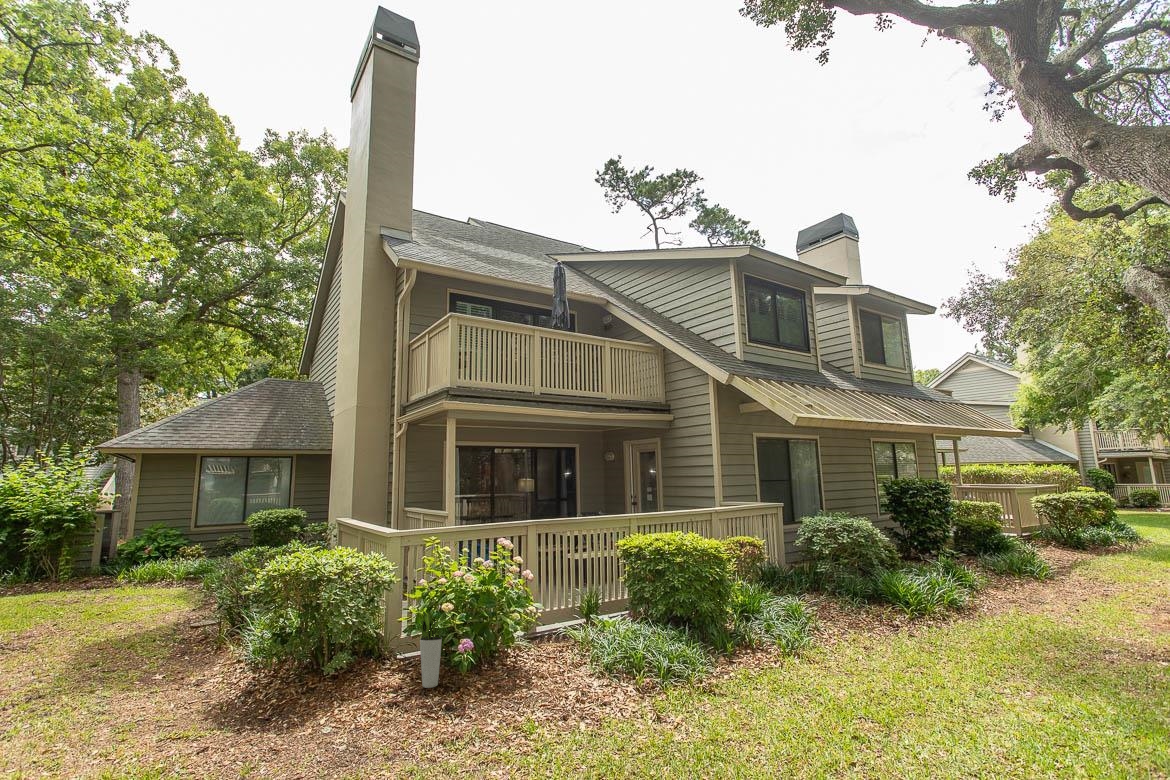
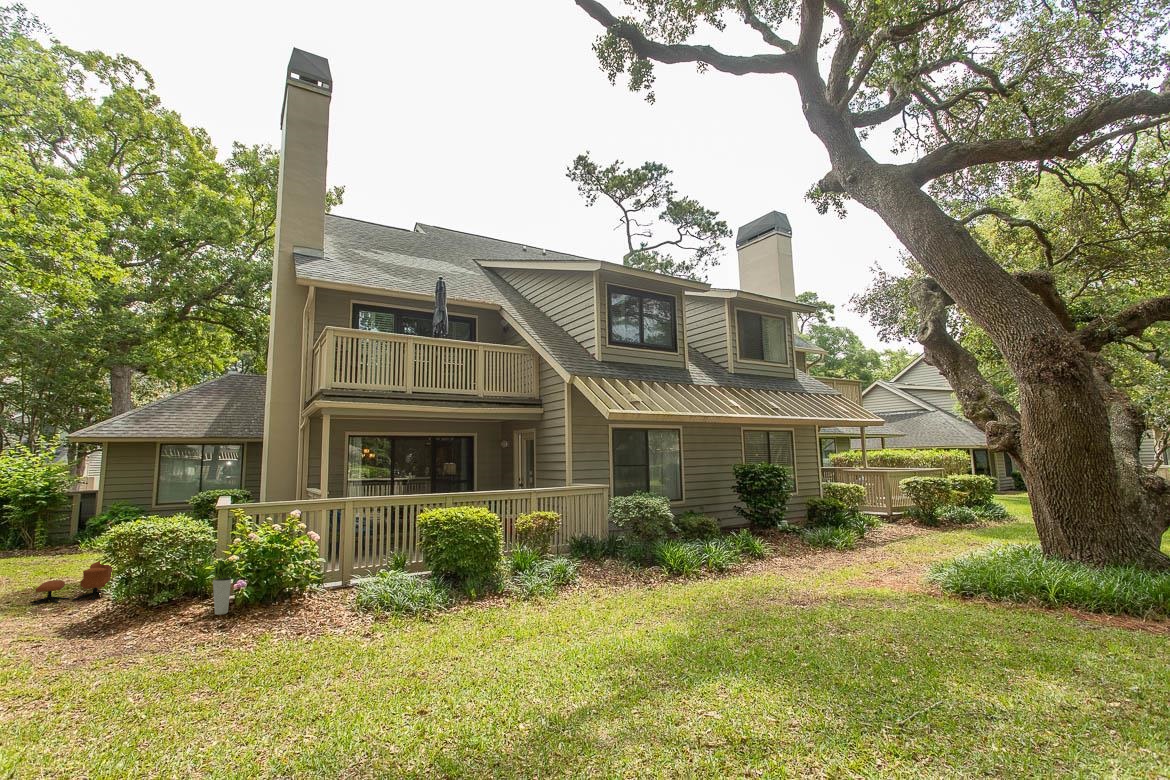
lounge chair: none [129,580,237,677] -> present [31,562,113,606]

